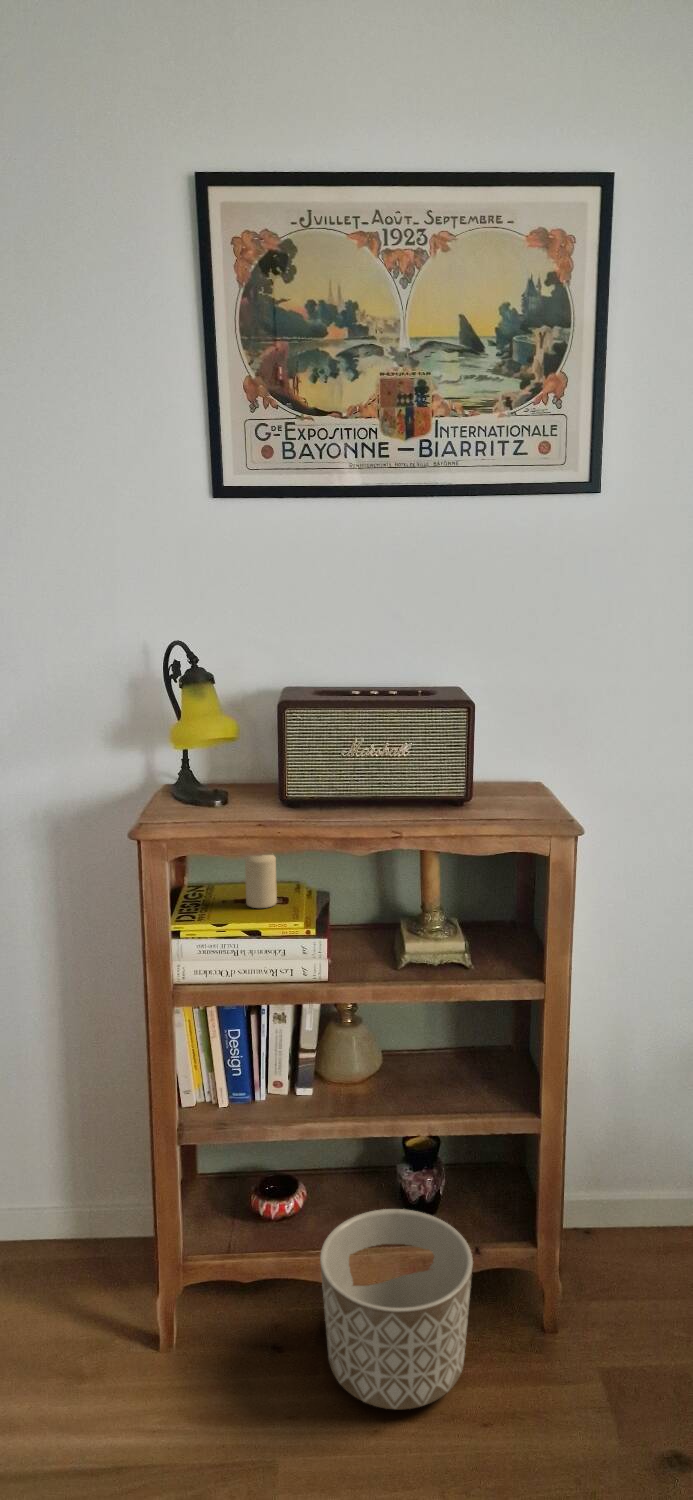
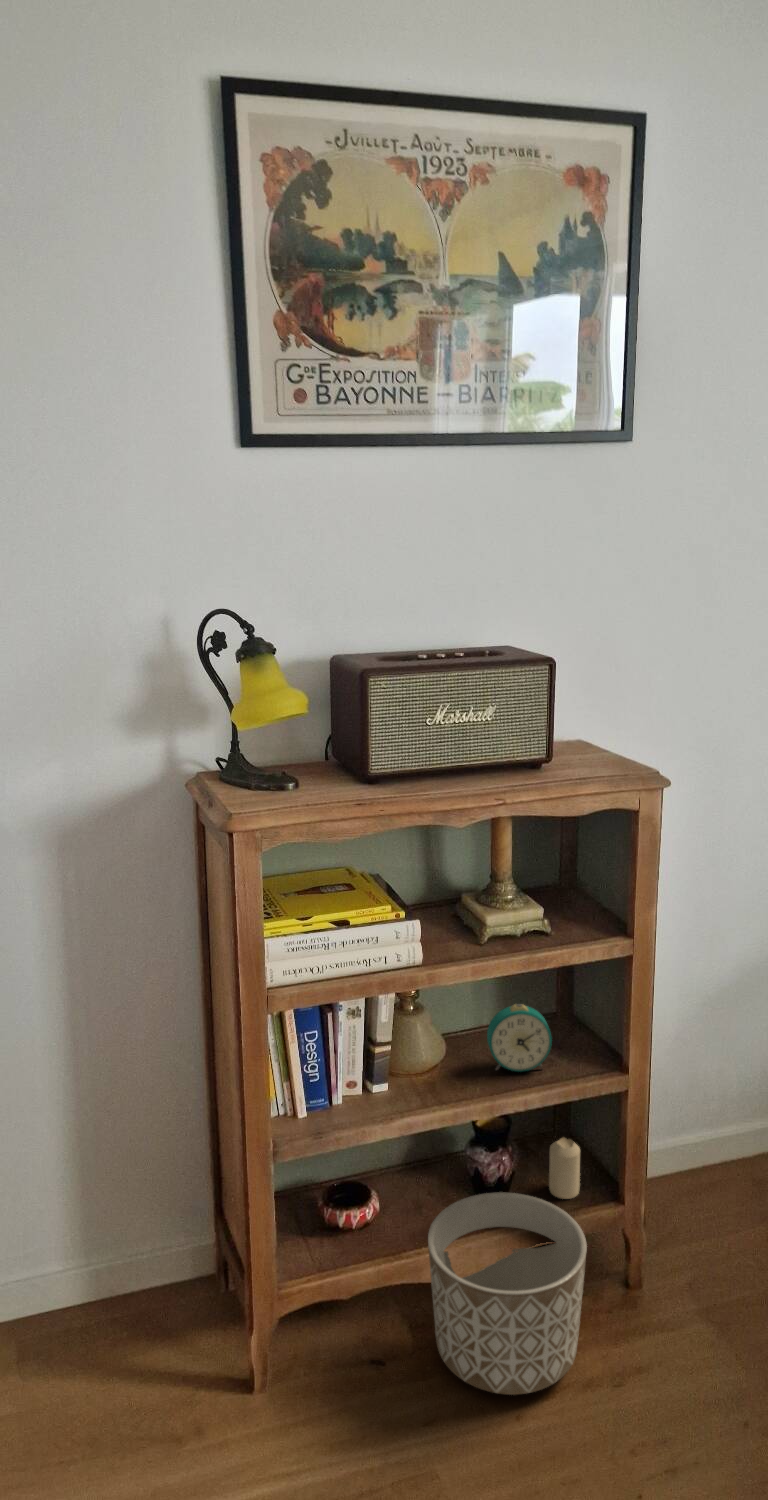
candle: present [245,855,277,908] -> present [549,1138,580,1199]
alarm clock: none [410,1031,473,1098] -> present [487,1004,552,1072]

